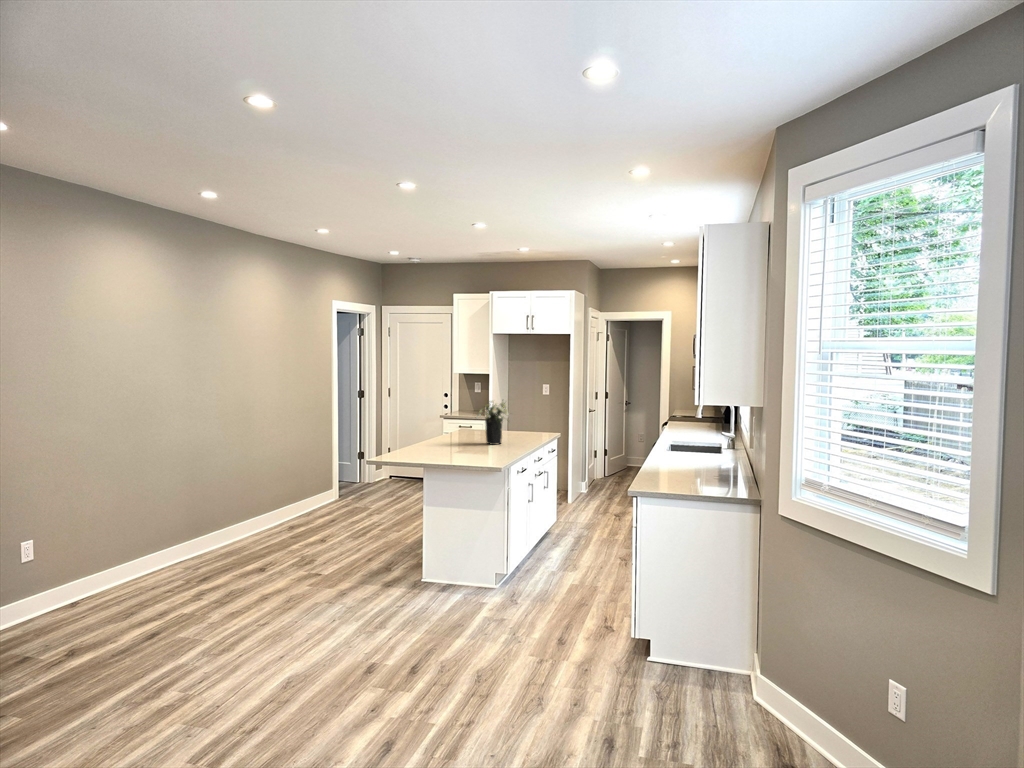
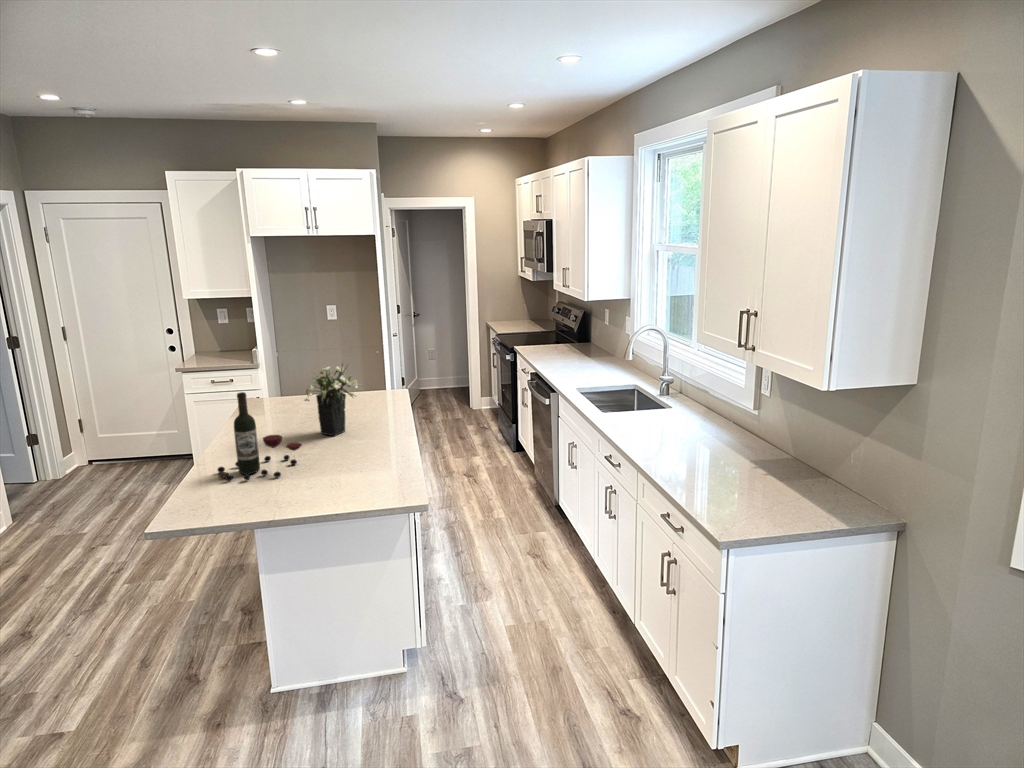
wine bottle: none [416,403,462,454] -> present [218,392,302,481]

